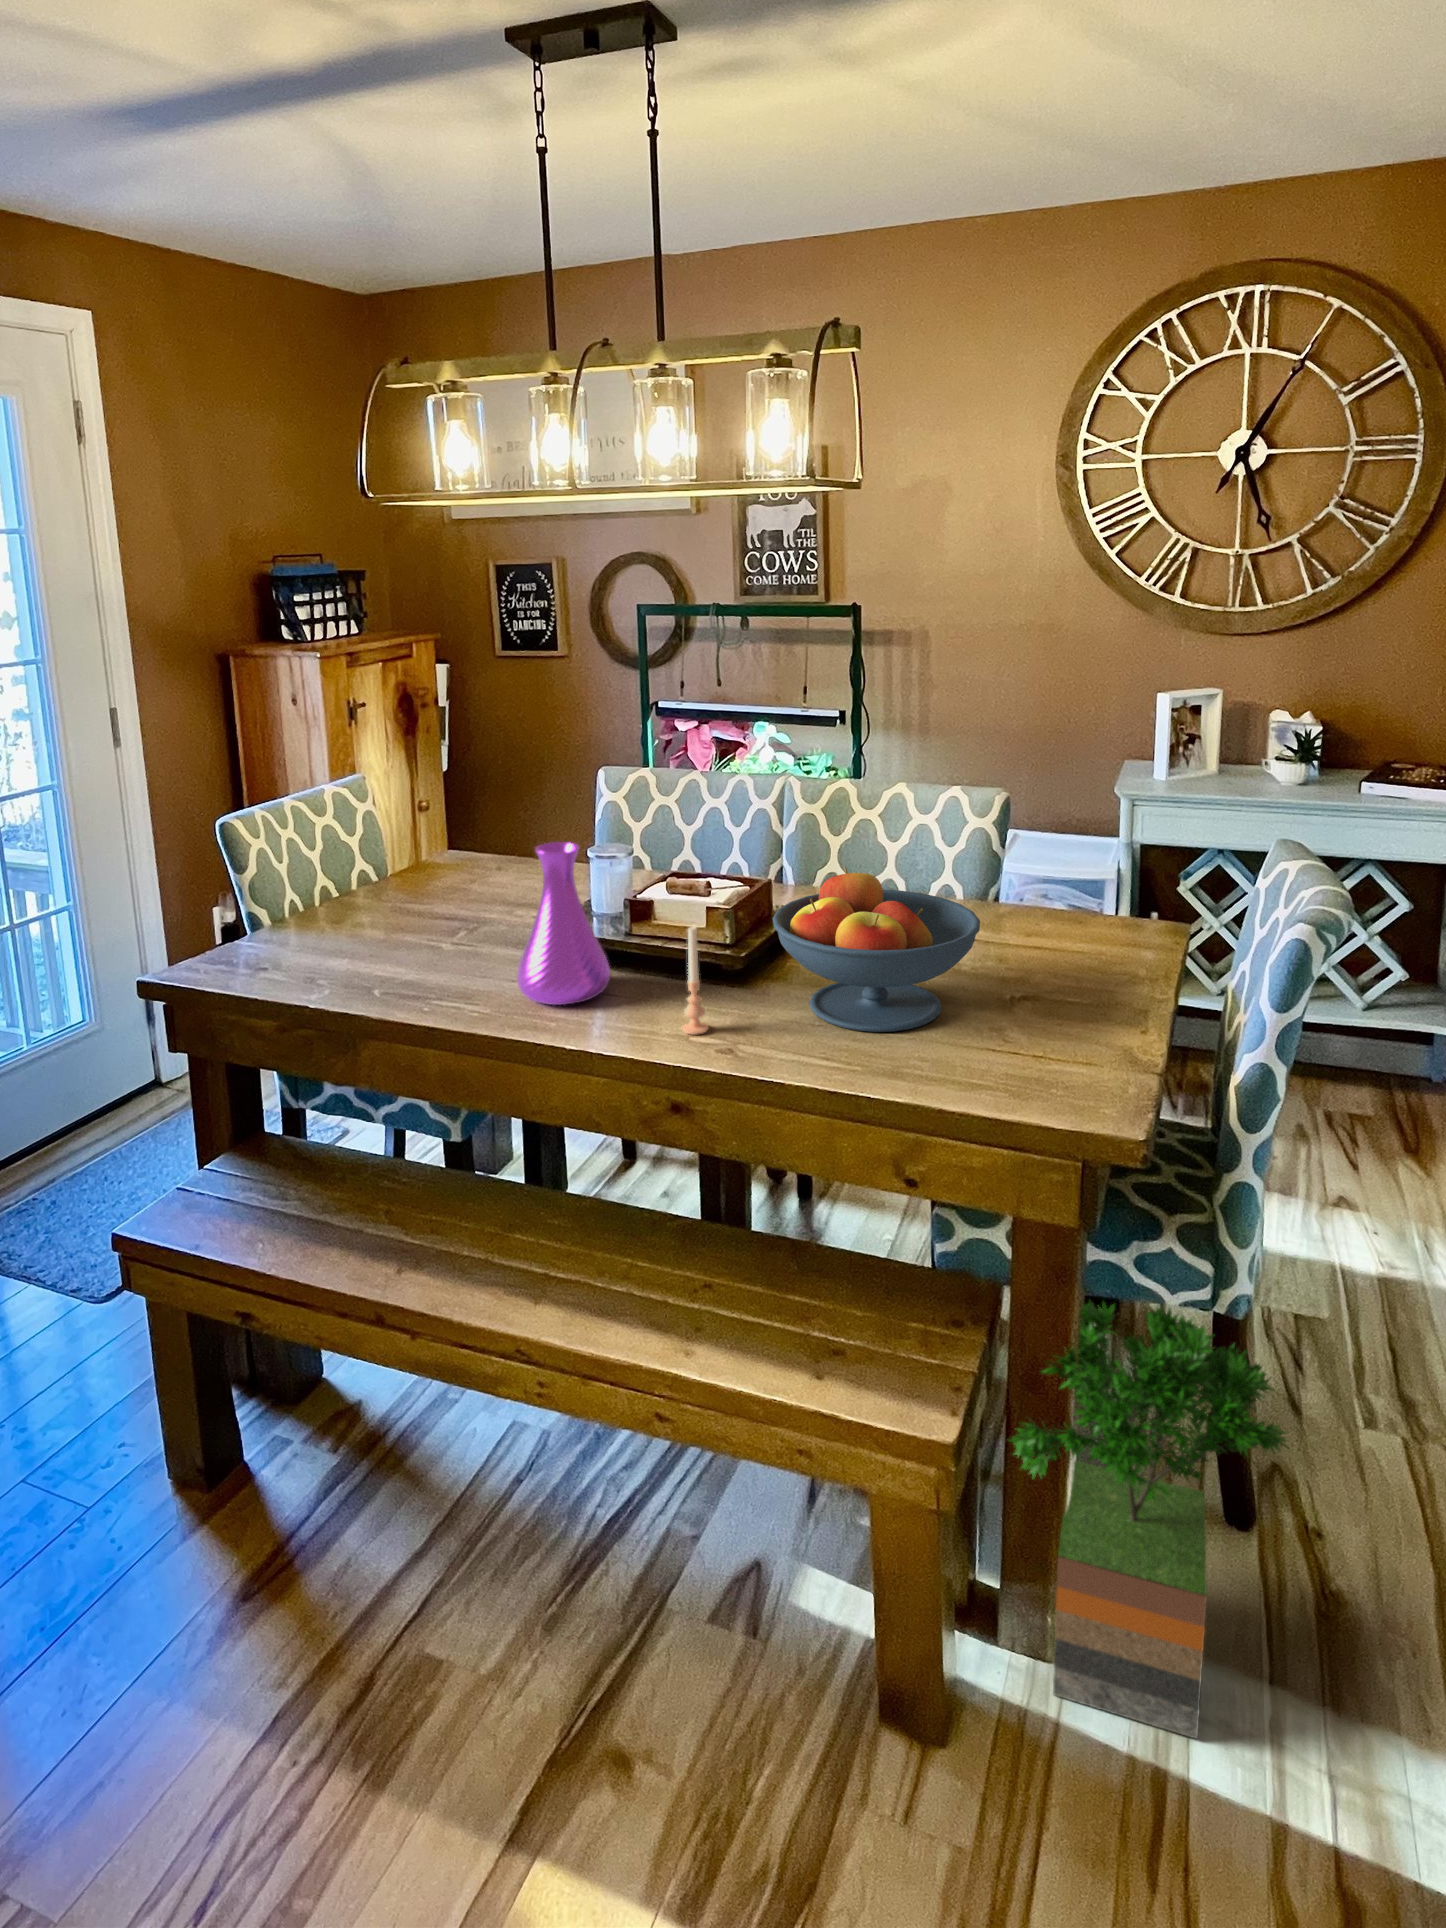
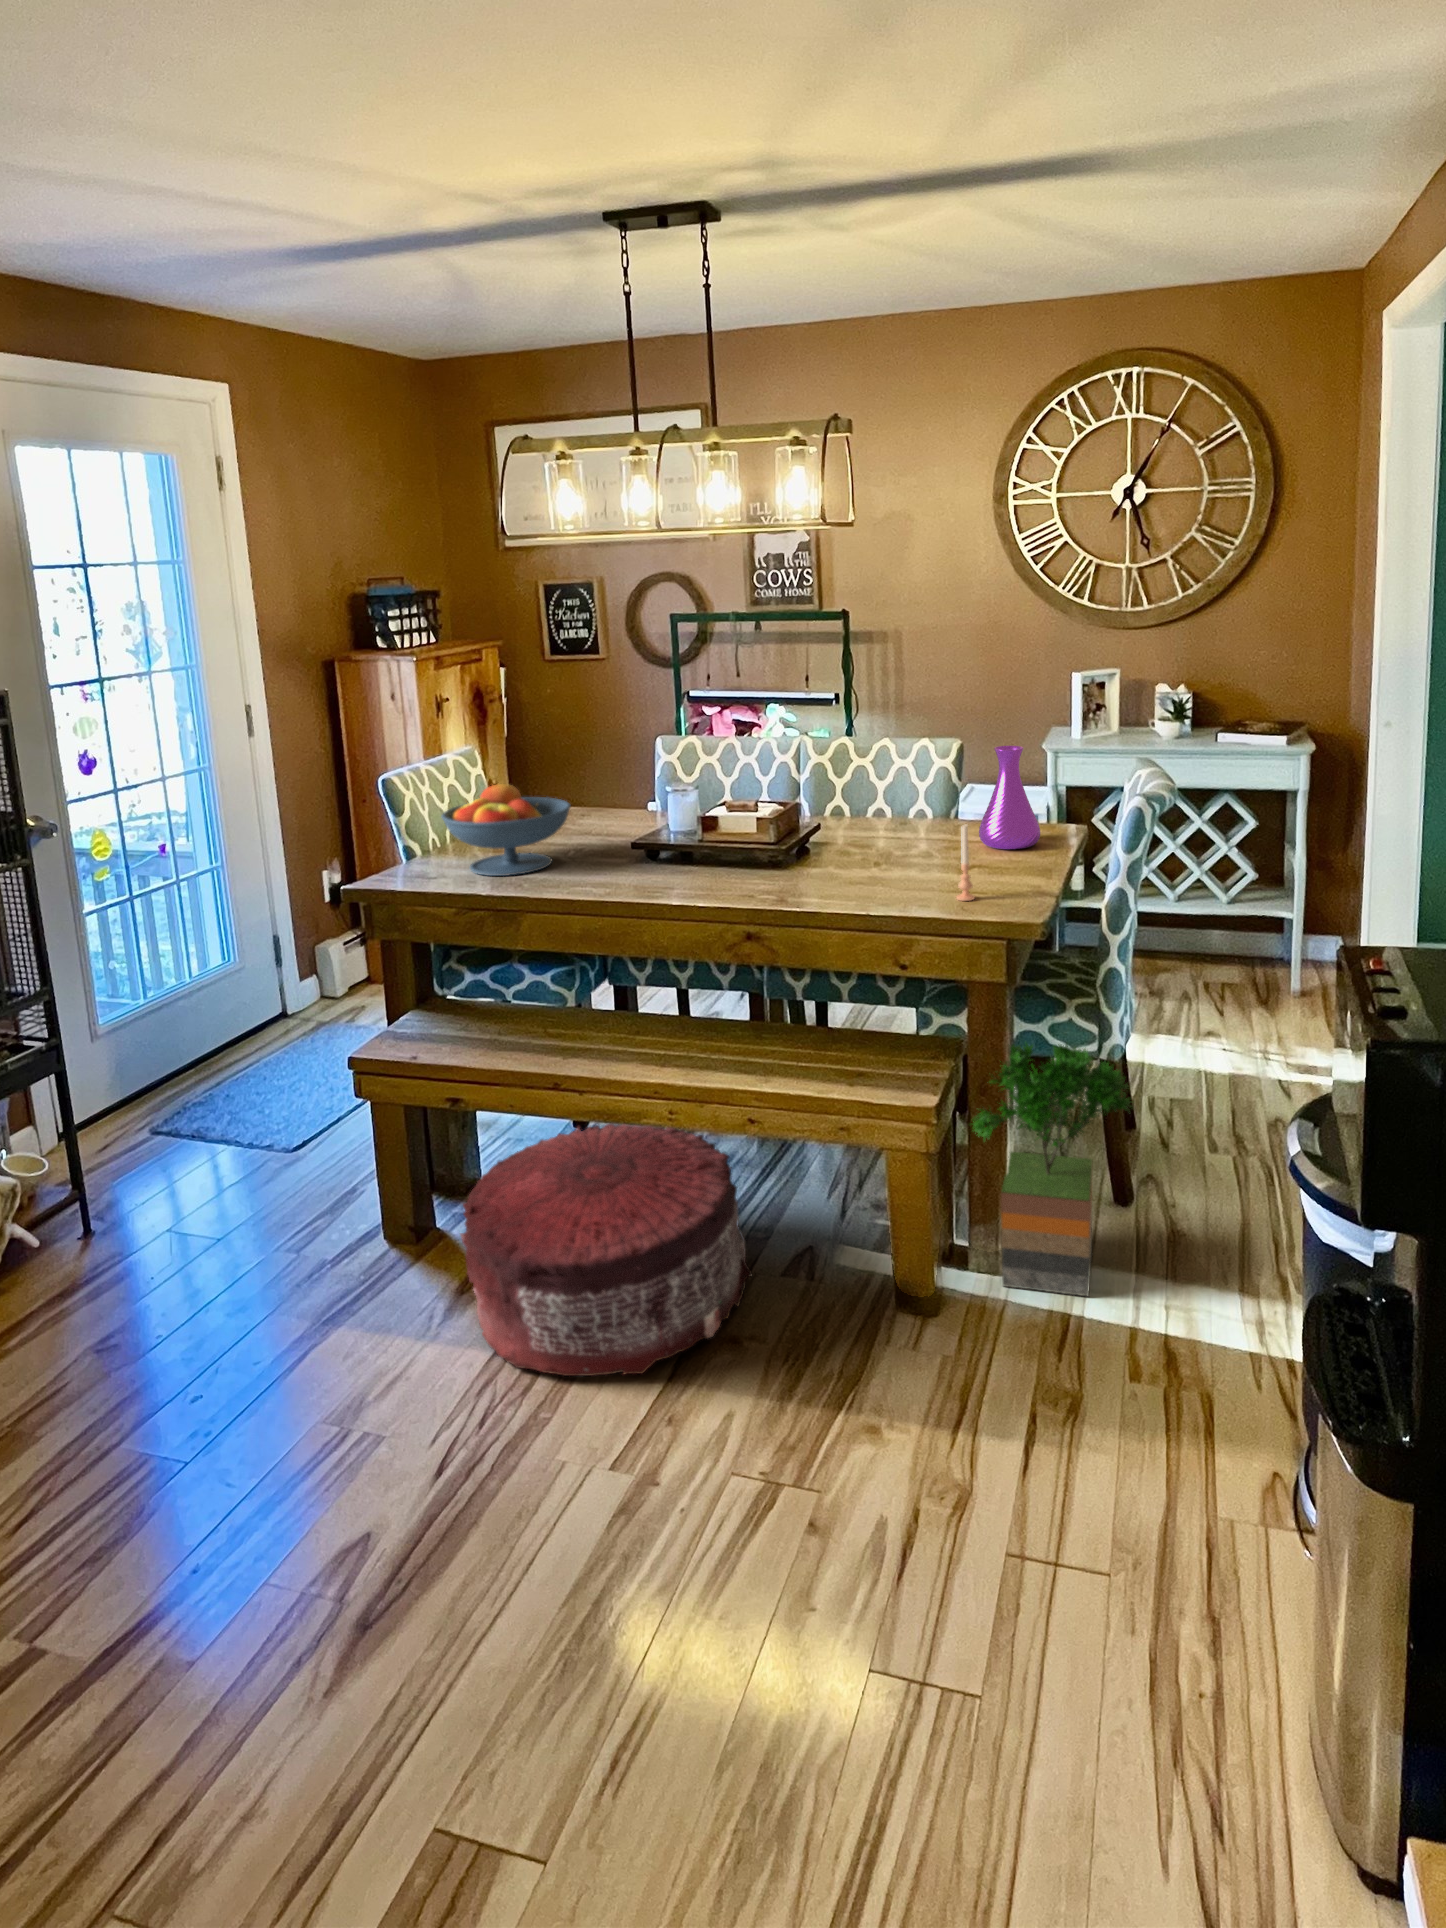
vase: present [517,842,610,1005] -> present [979,746,1040,849]
fruit bowl: present [773,867,980,1032] -> present [442,784,571,876]
candle: present [682,926,709,1035] -> present [956,824,975,901]
pouf: none [215,1352,663,1848] -> present [460,1124,752,1376]

